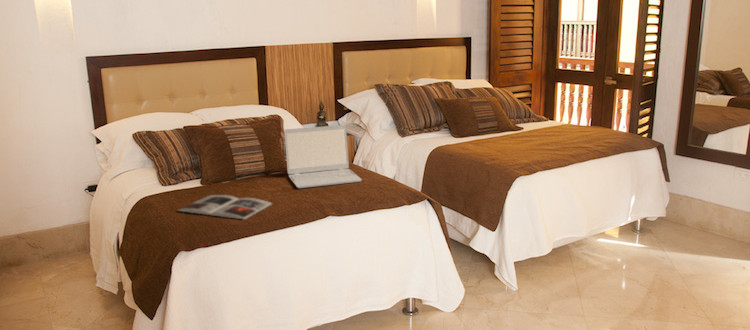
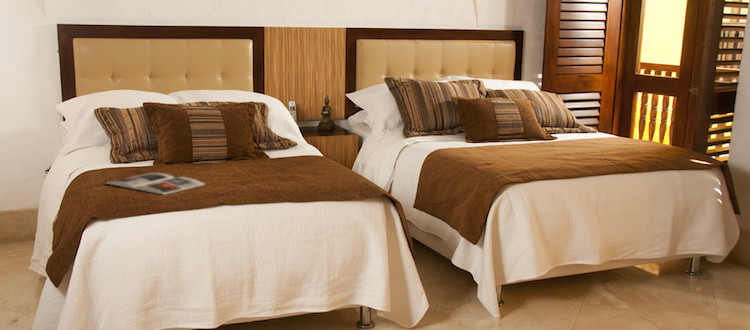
laptop: present [284,125,361,188] -> none [244,111,319,174]

